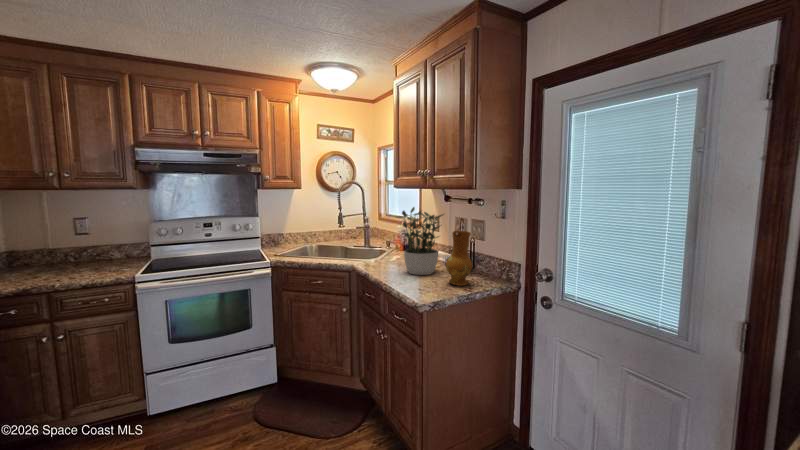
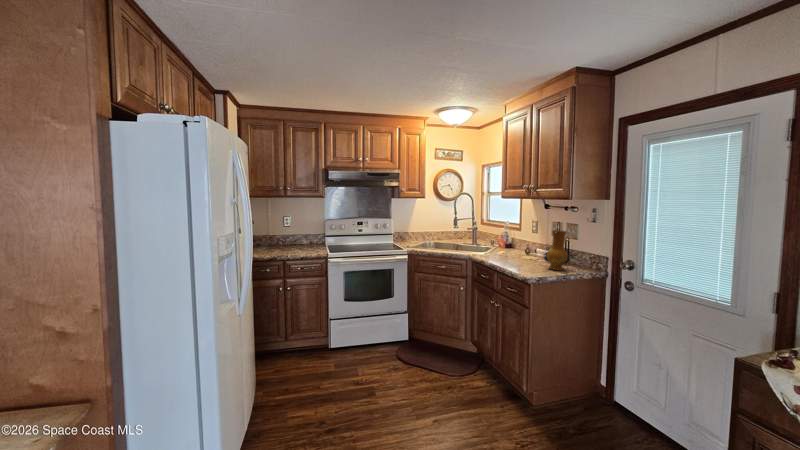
potted plant: present [400,207,443,275] -> none [505,212,545,263]

